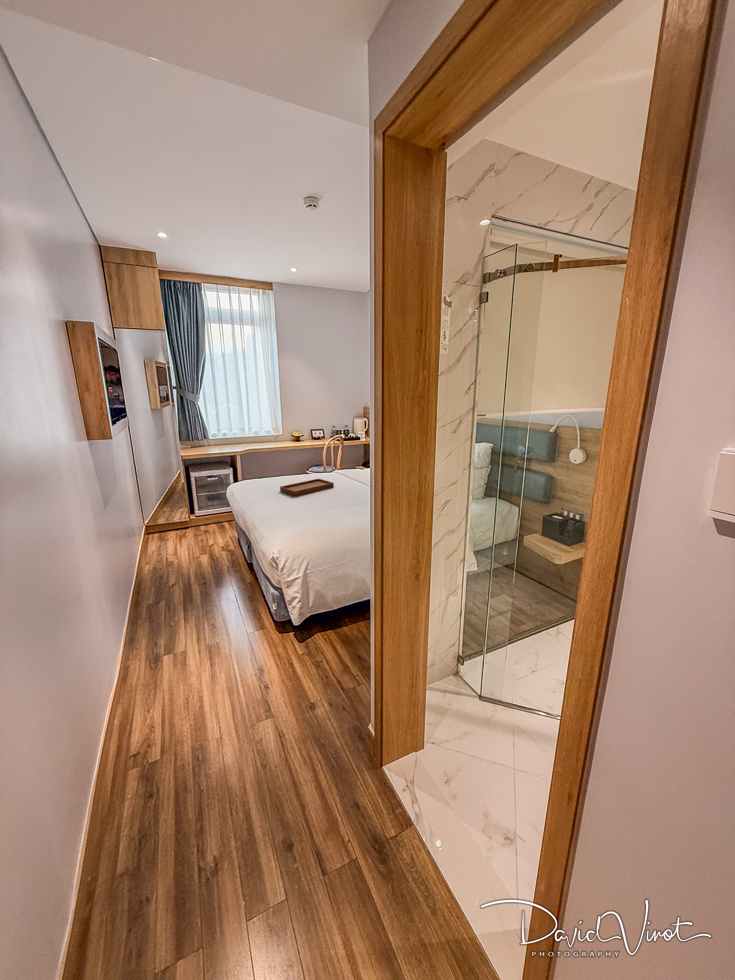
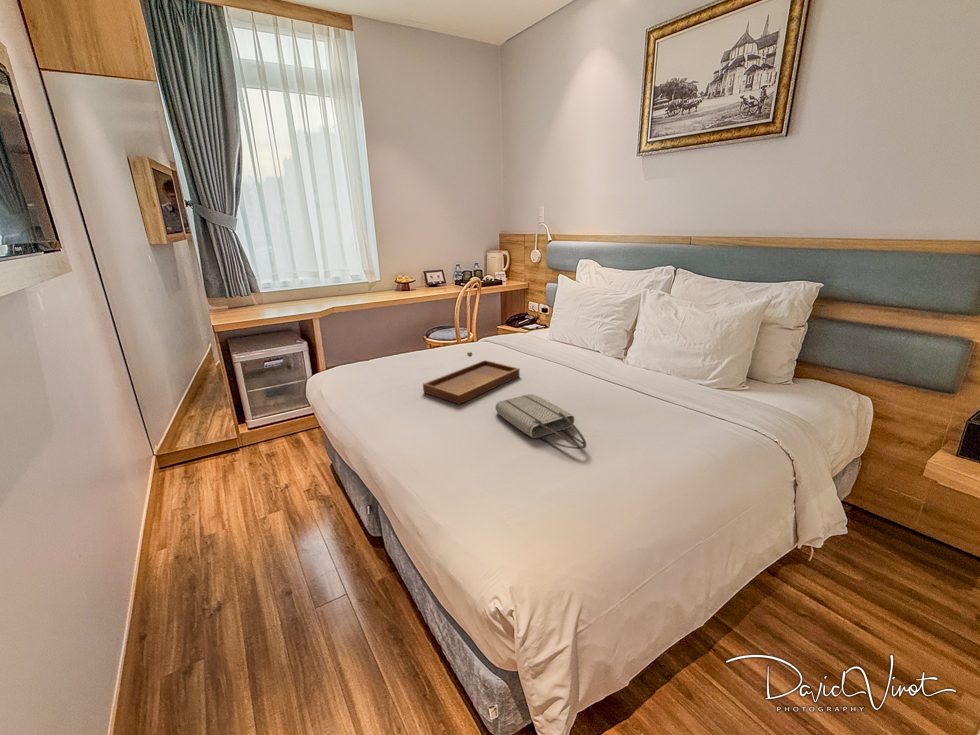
tote bag: none [309,492,342,511] -> present [496,394,586,449]

